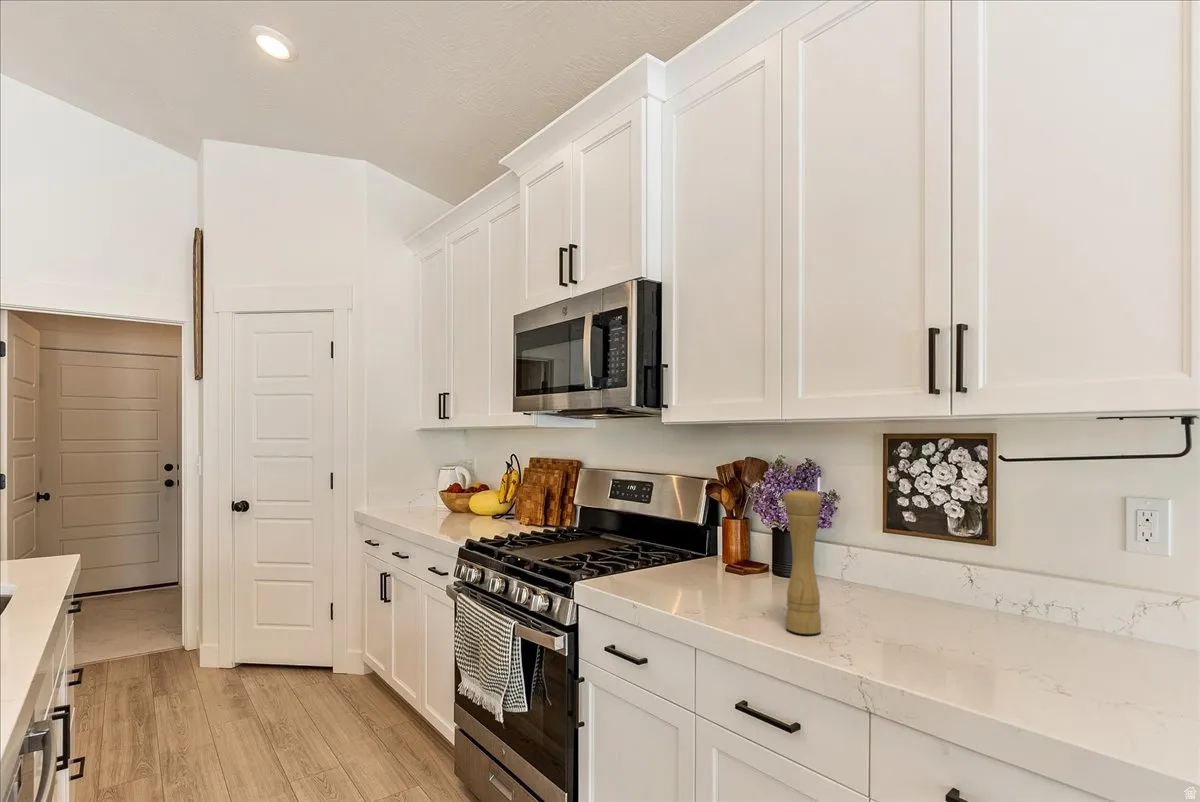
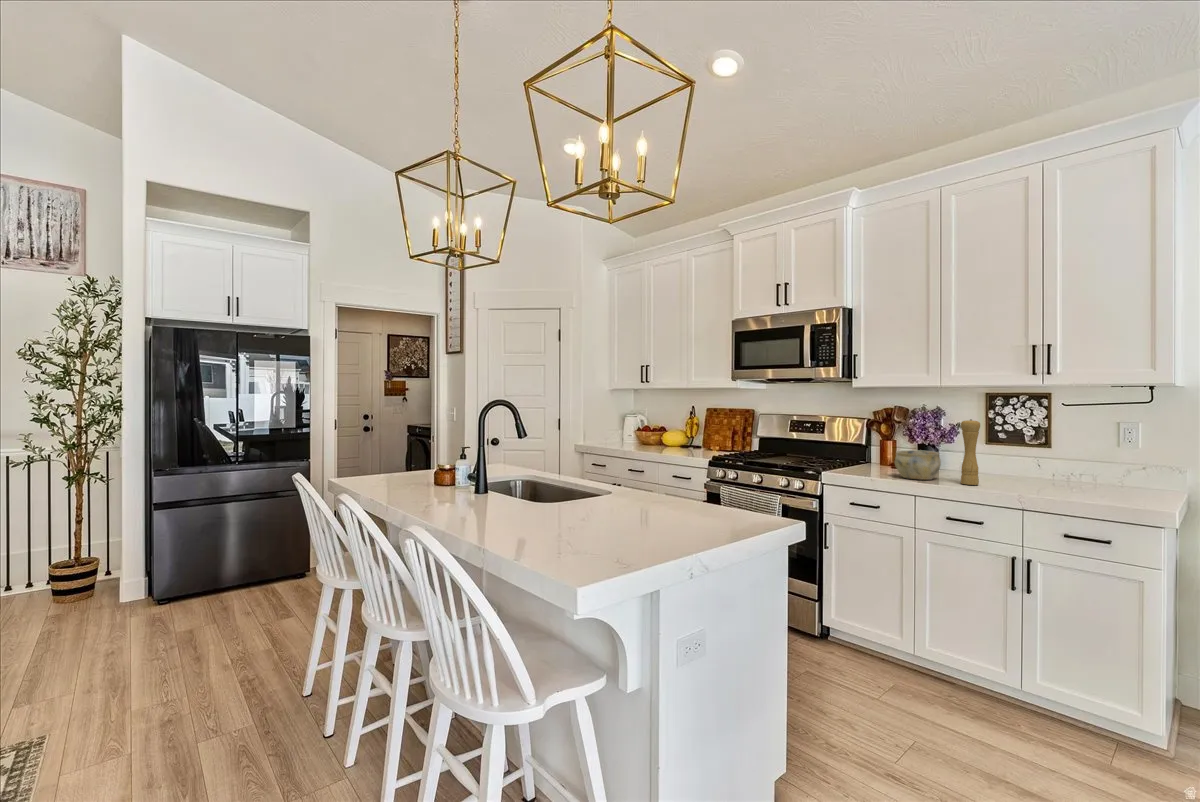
ceramic bowl: none [681,546,766,612] -> present [895,450,941,480]

